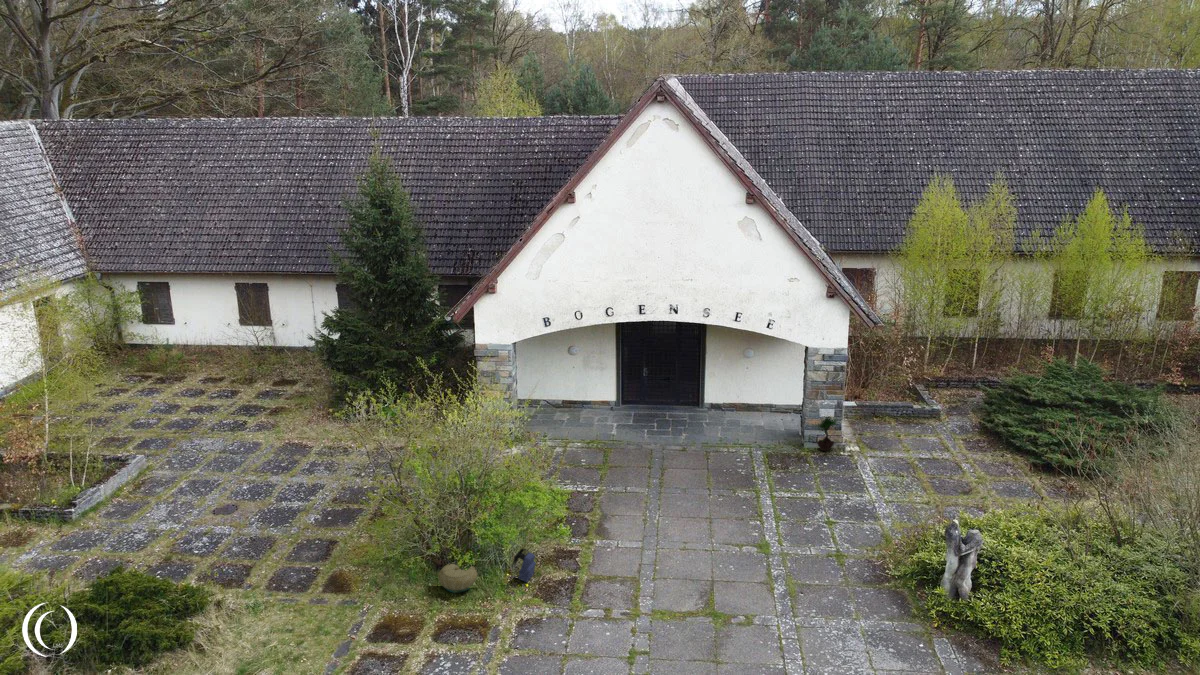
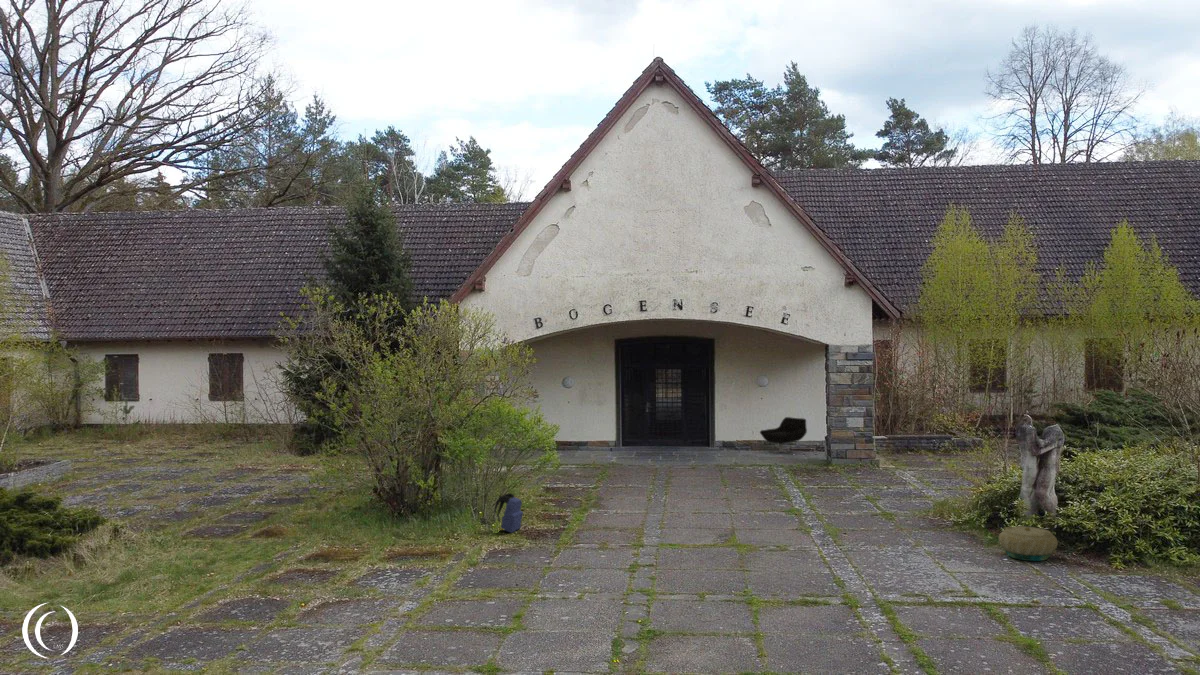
lounge chair: none [744,380,787,419] -> present [760,417,807,452]
potted tree: present [817,417,836,451] -> none [842,419,871,467]
basket: present [438,564,477,593] -> present [999,526,1058,561]

